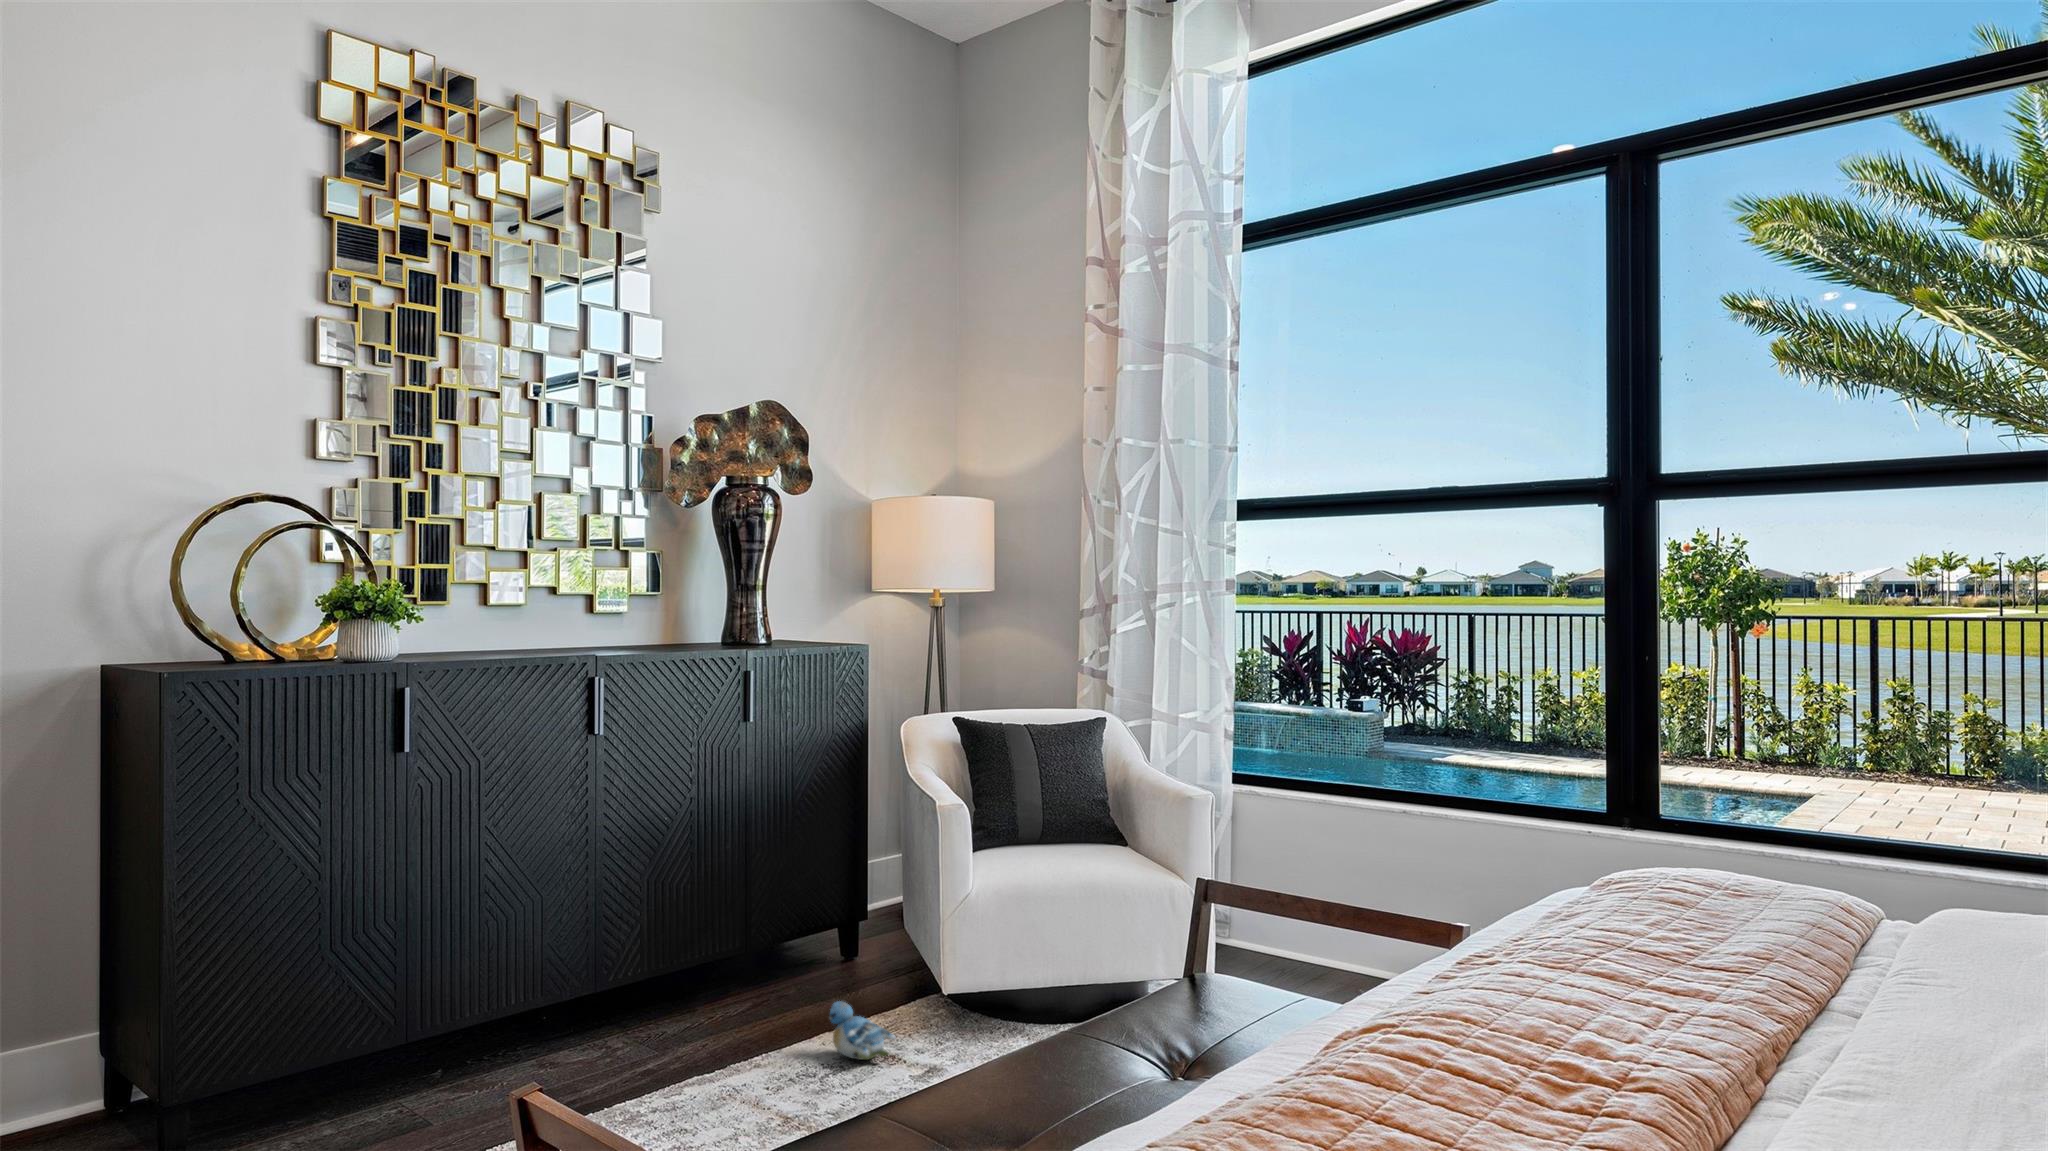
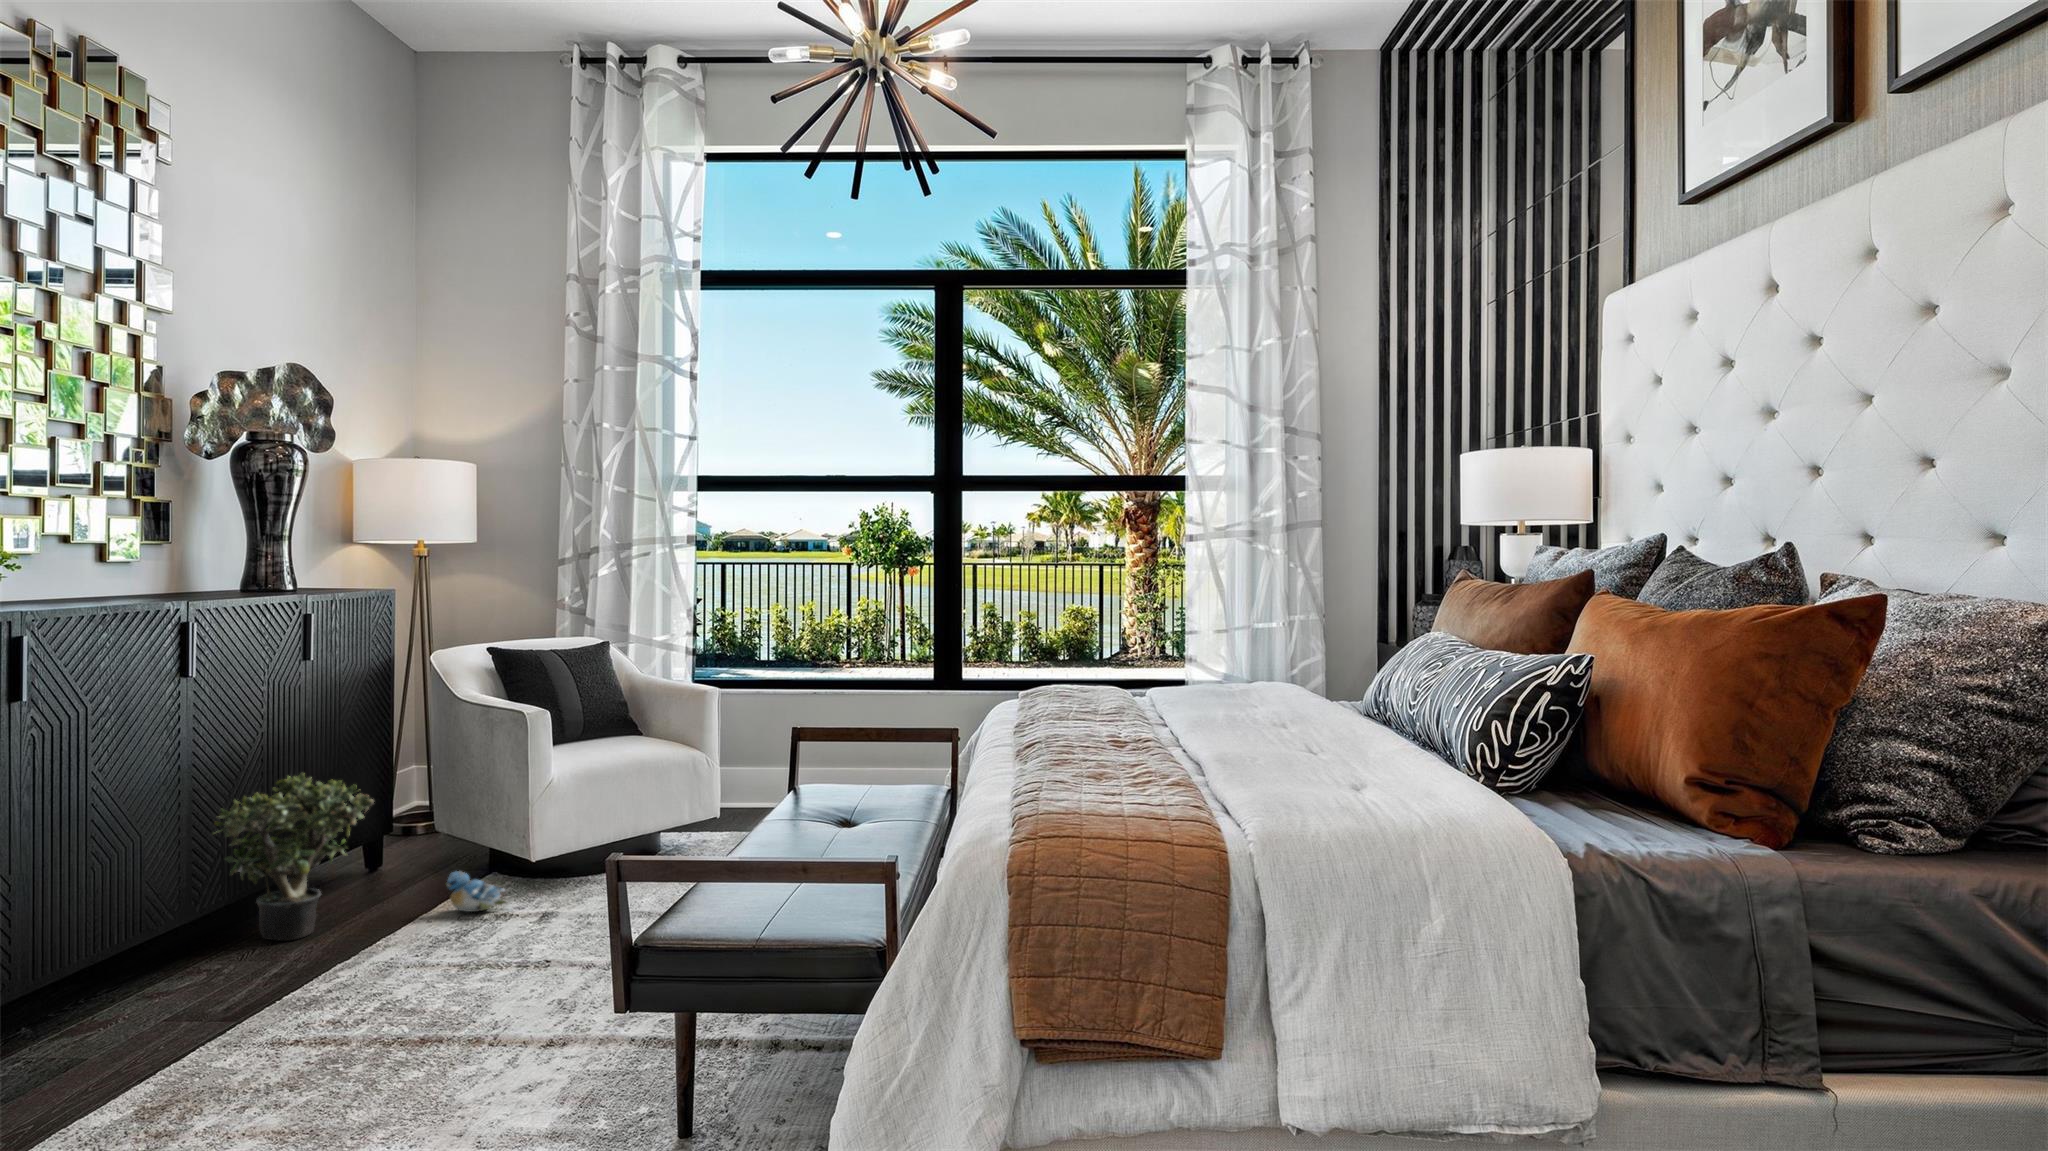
potted plant: none [600,854,757,1051] -> present [215,773,374,941]

